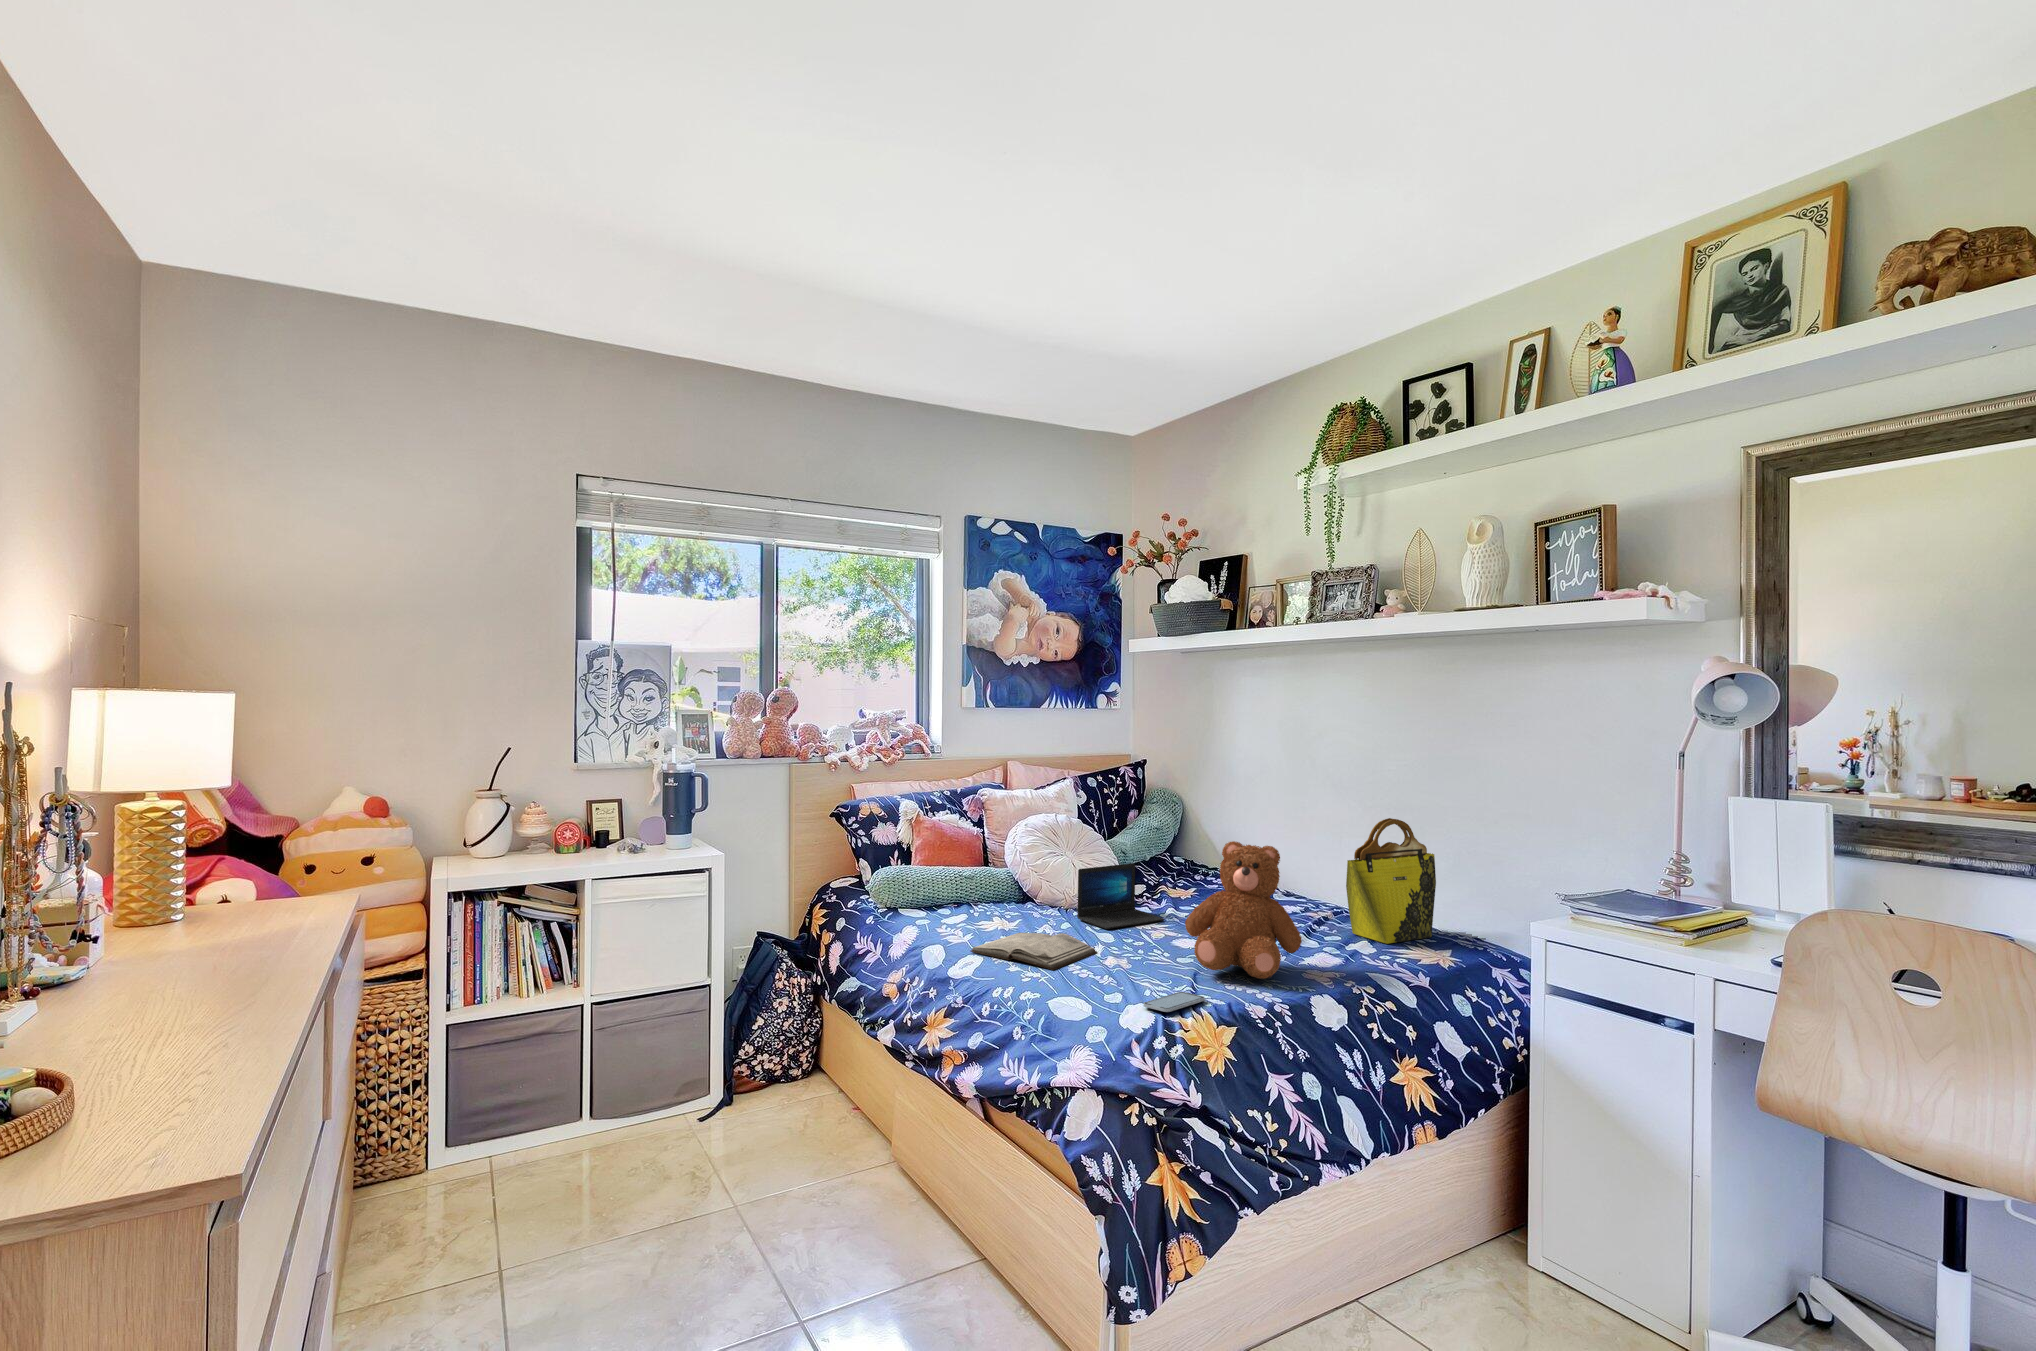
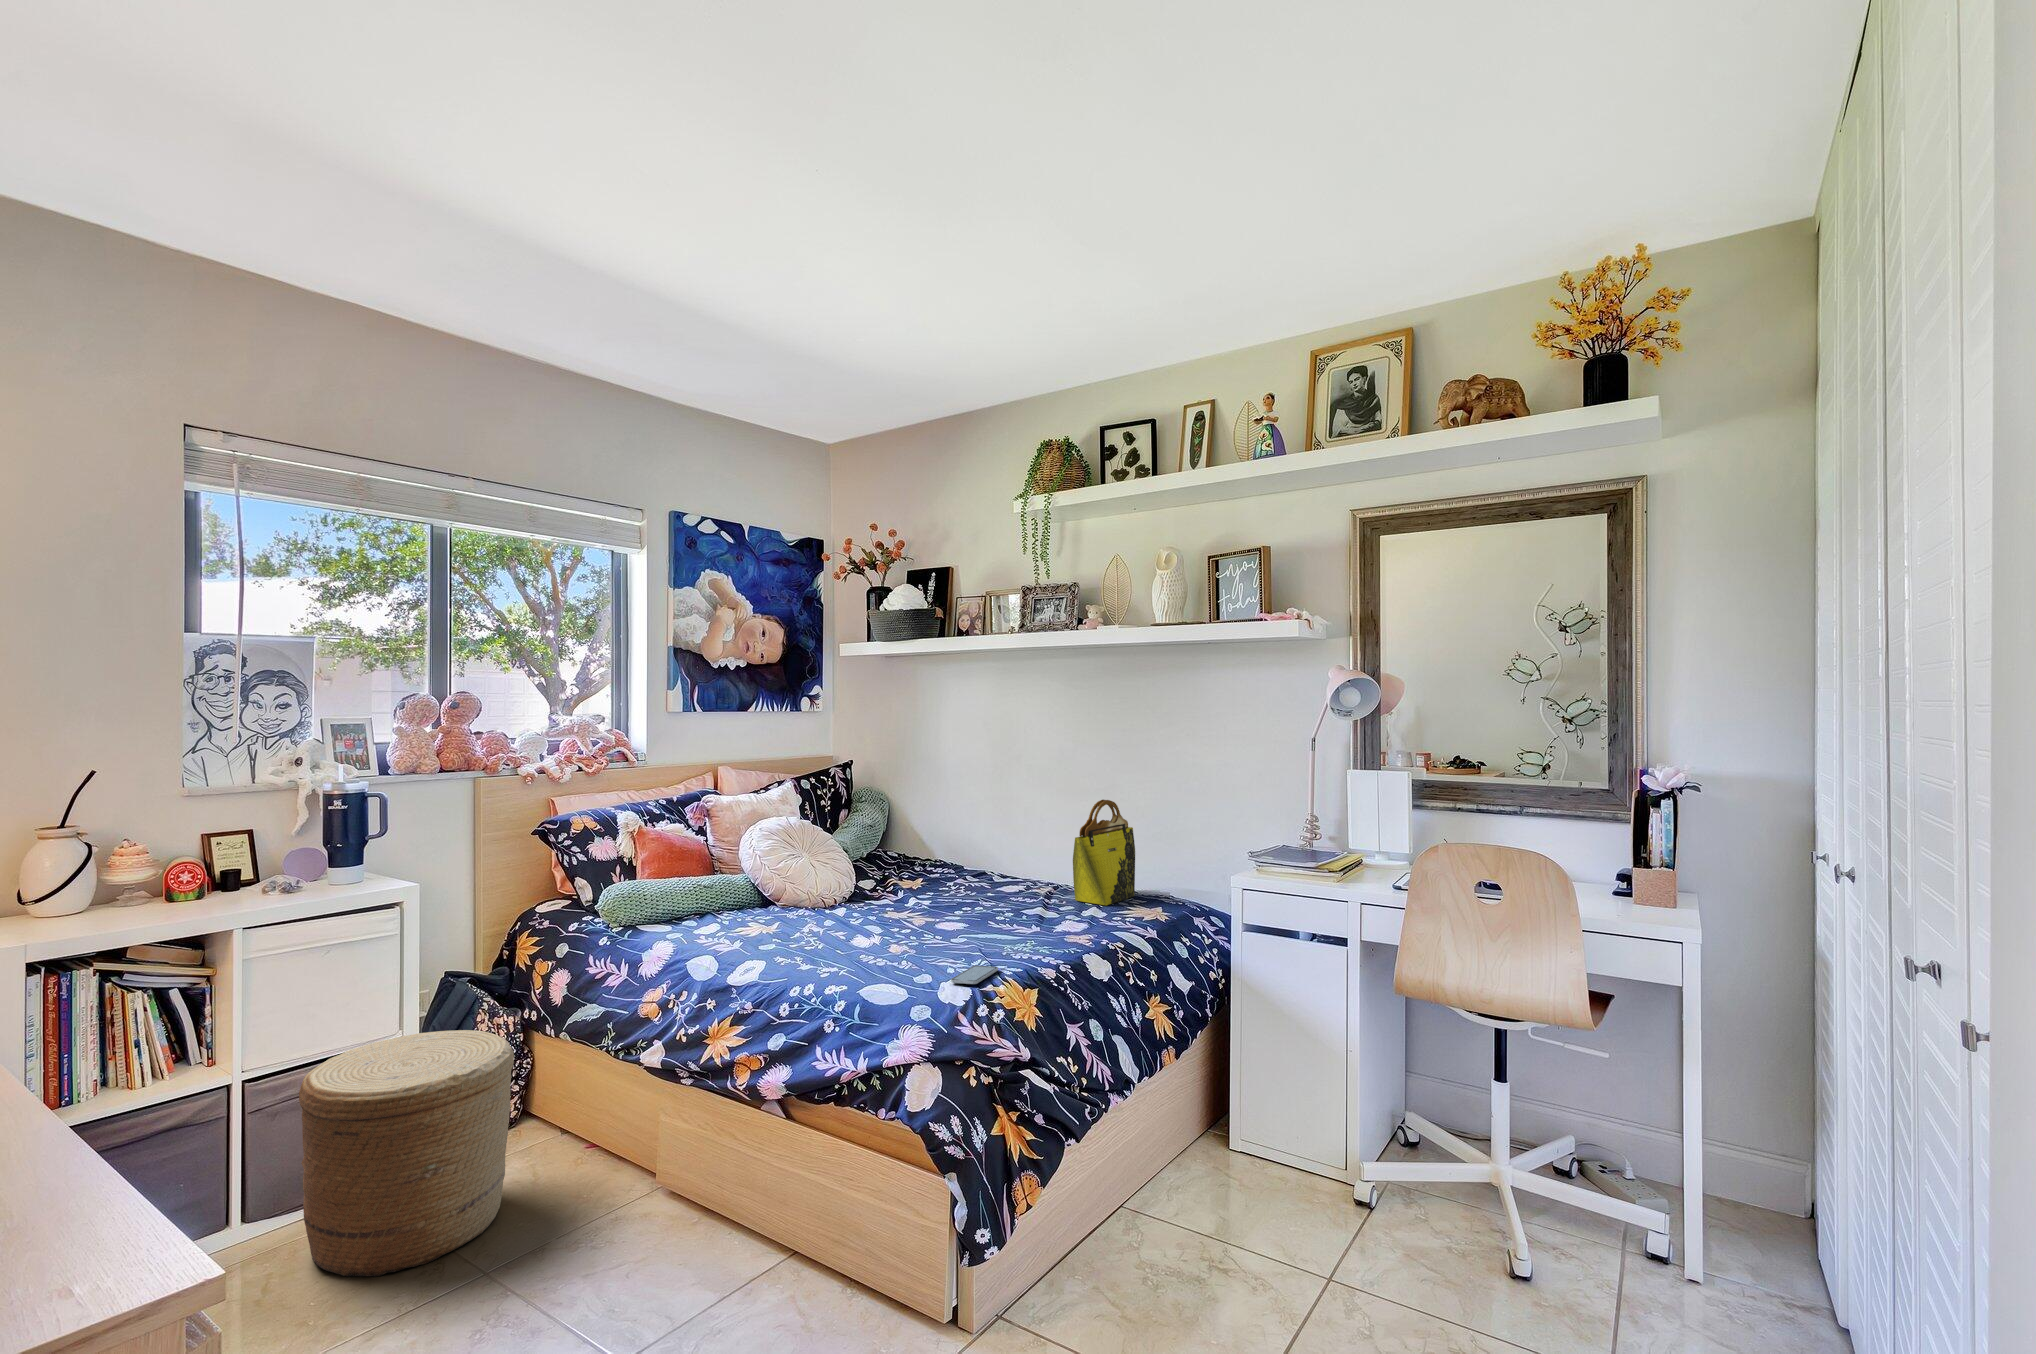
teddy bear: present [1185,841,1302,979] -> none [957,827,1061,947]
laptop: present [1077,863,1164,929] -> none [832,857,913,921]
diary: present [971,933,1097,970] -> none [749,929,873,964]
woven basket: none [619,980,779,1182] -> present [299,1030,514,1277]

